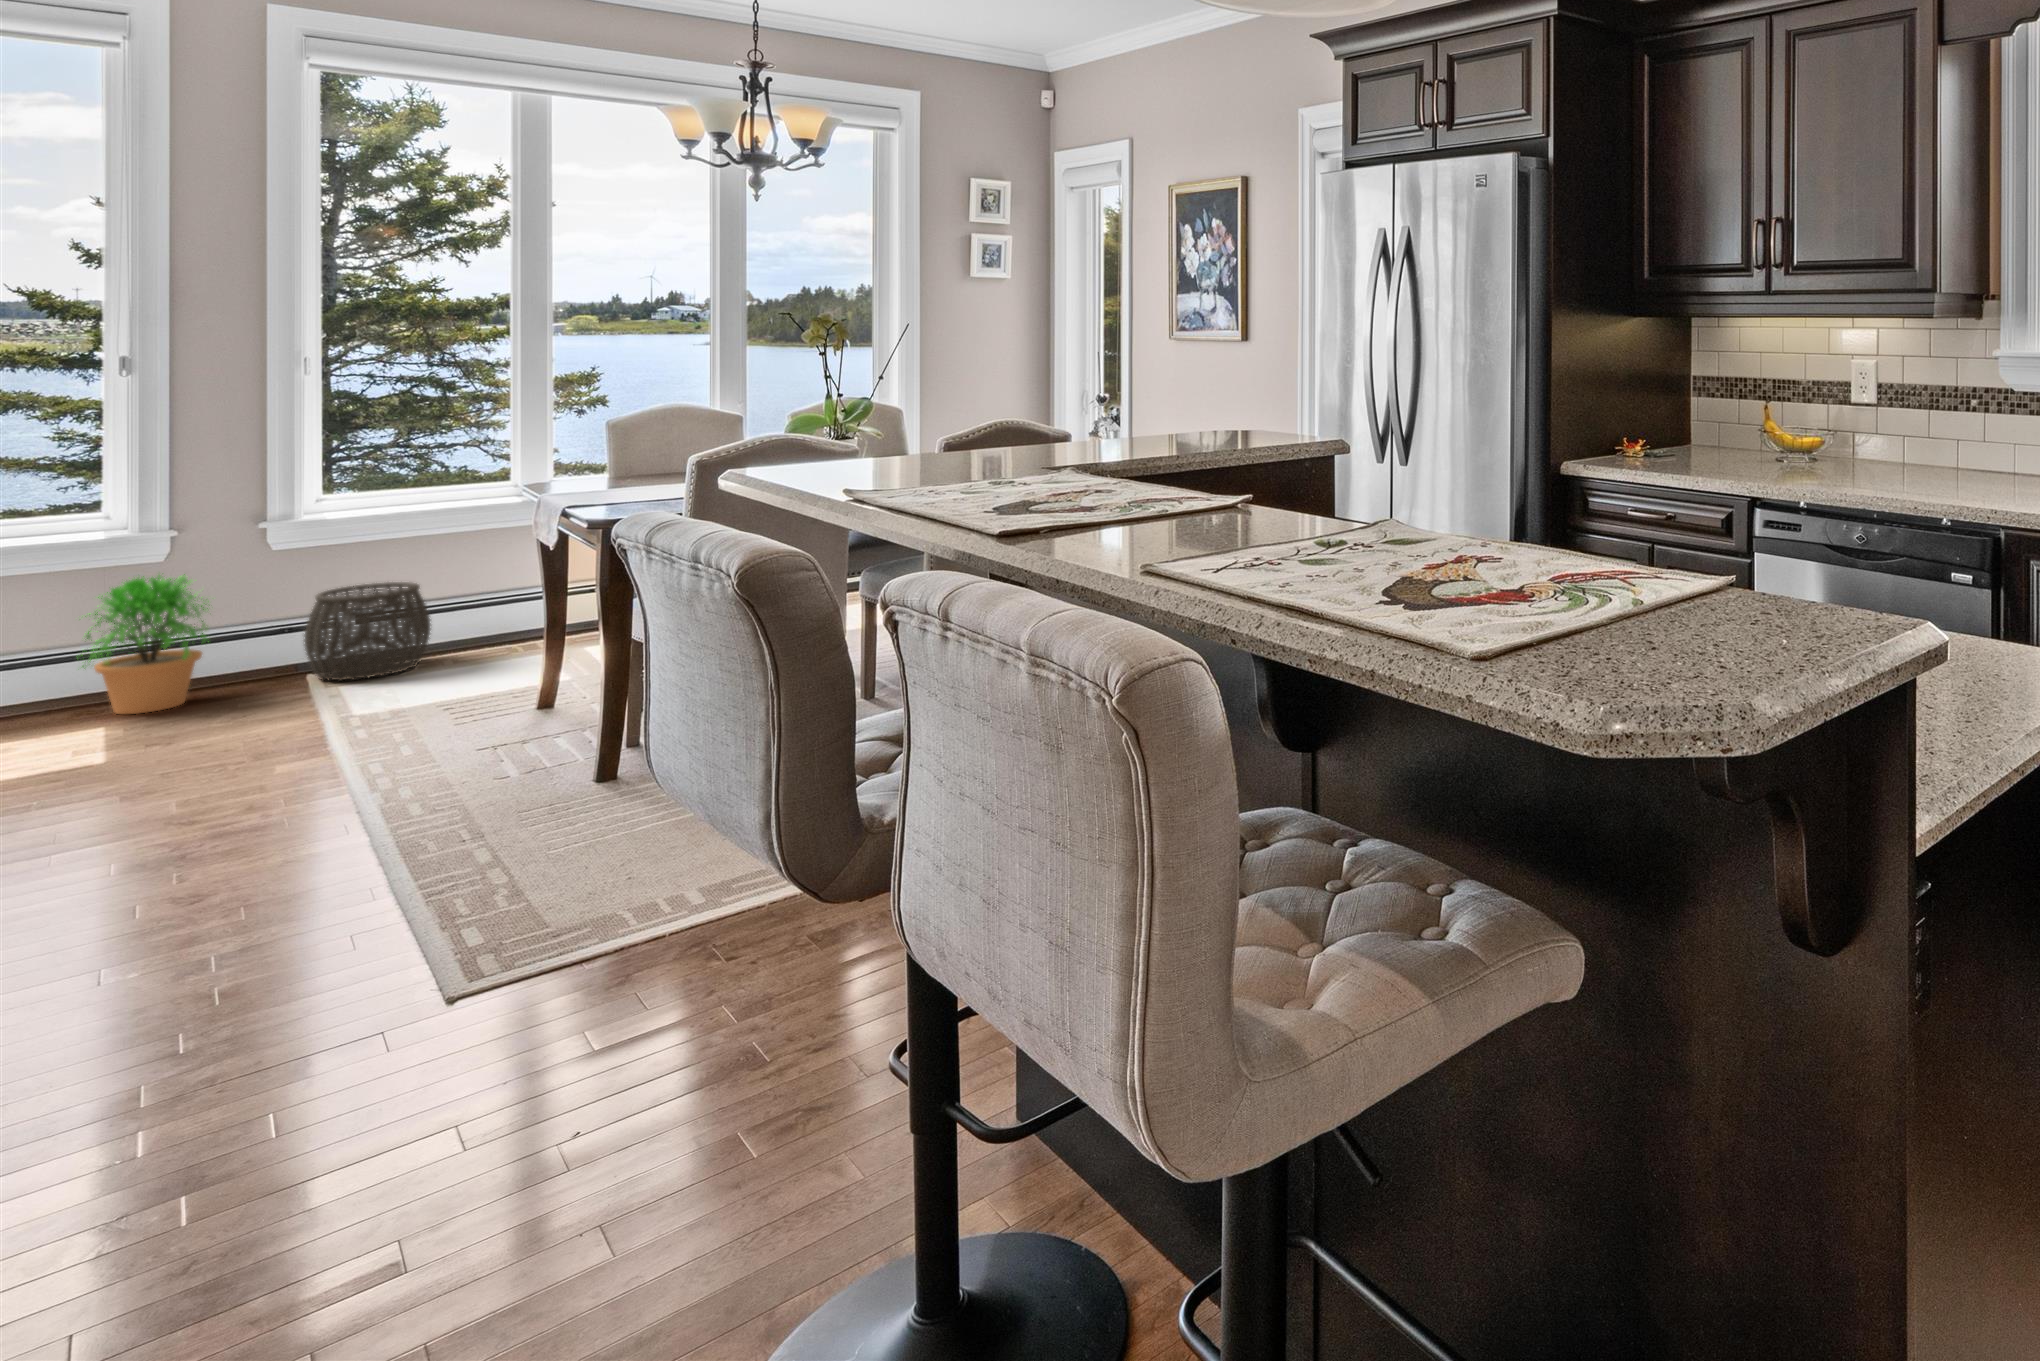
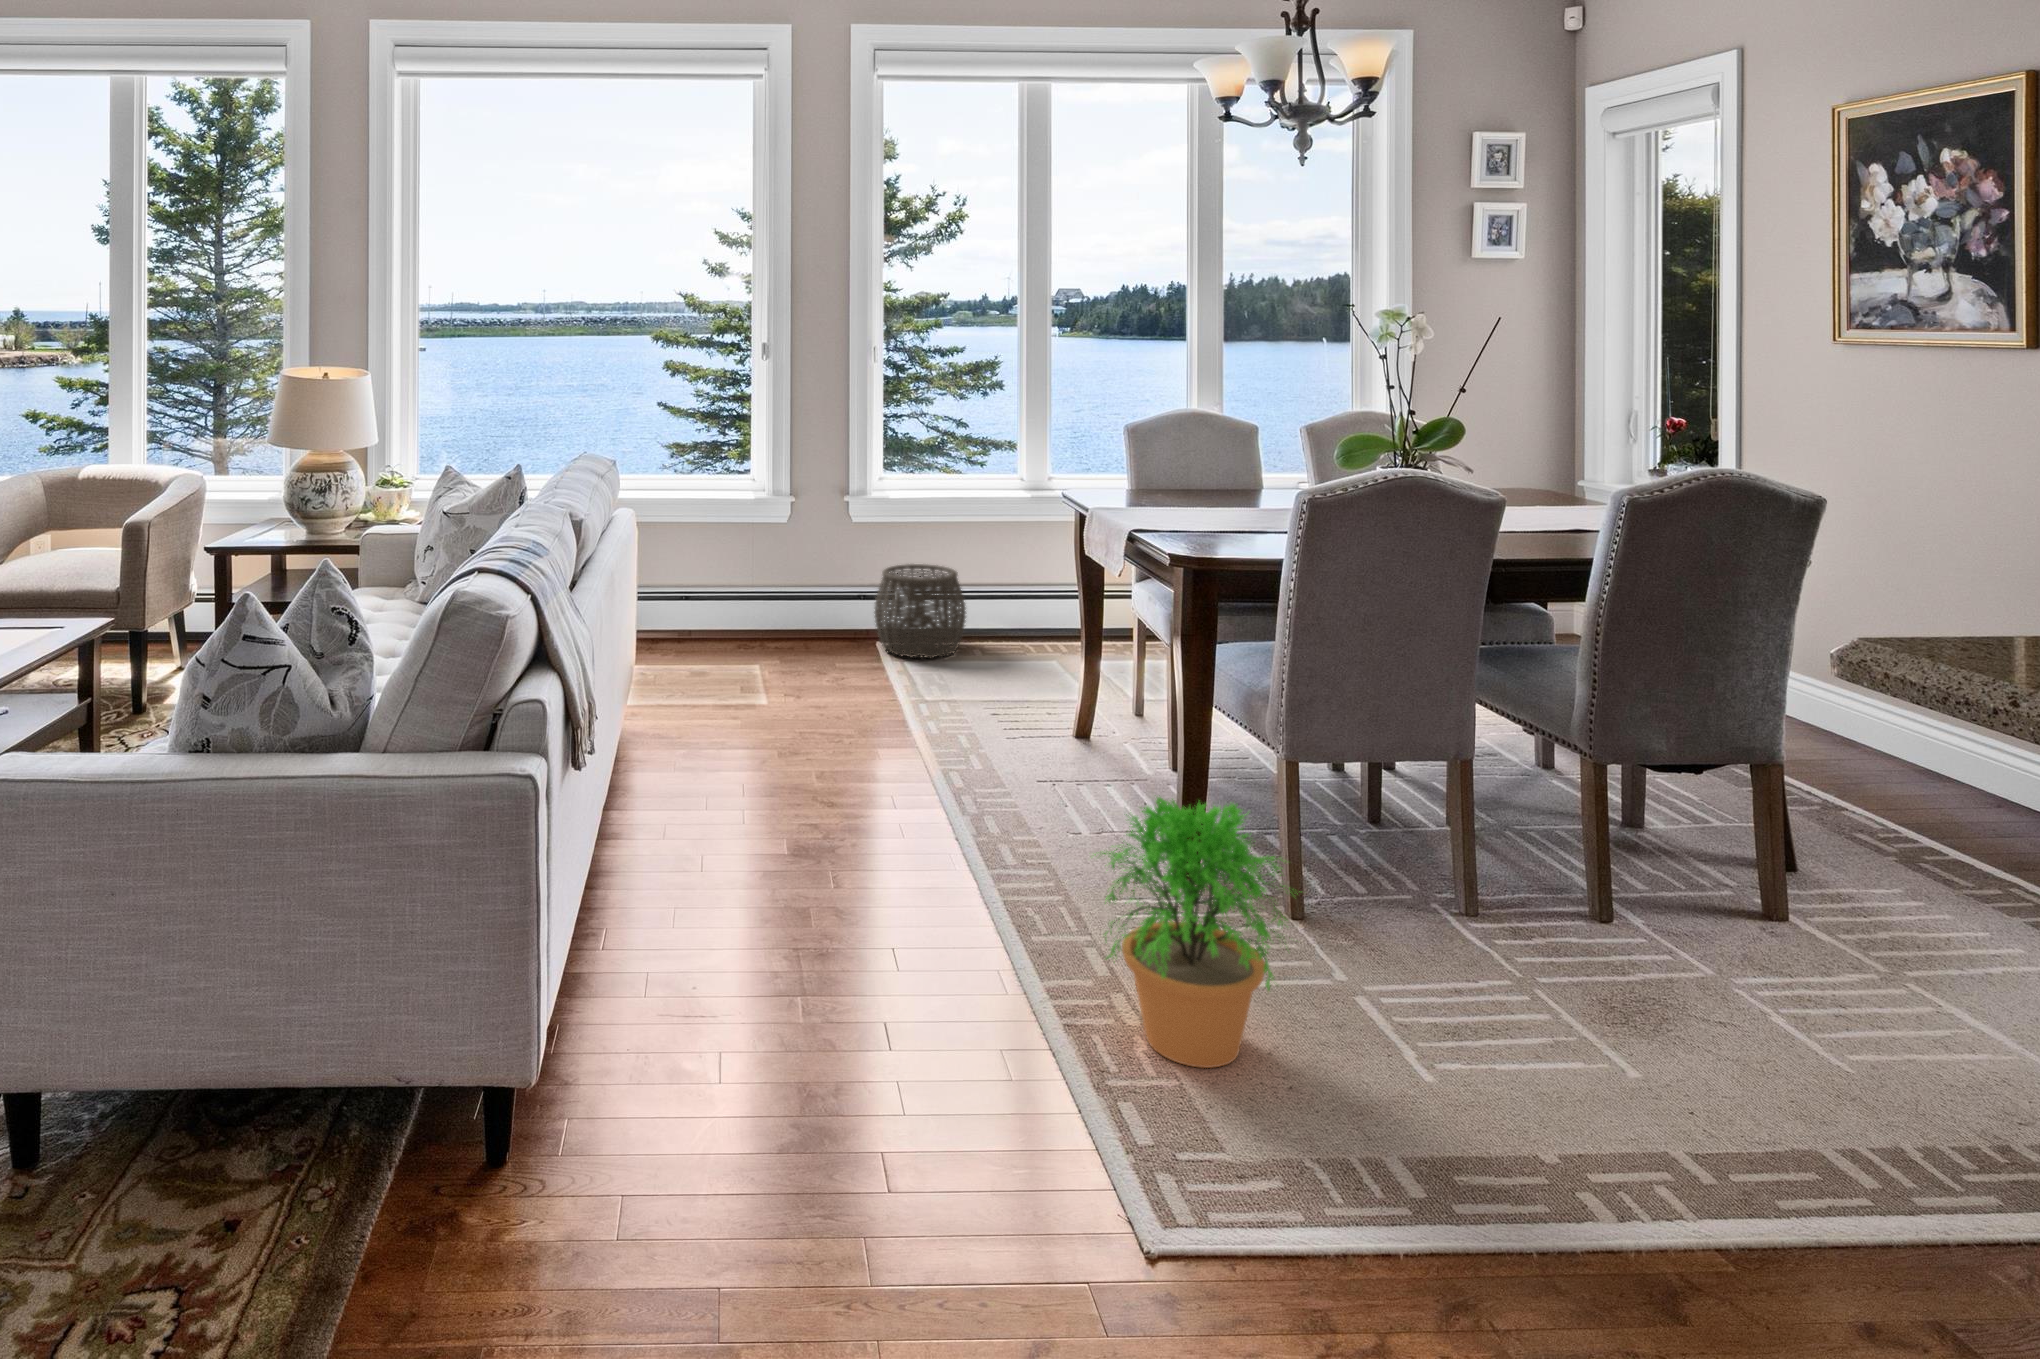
potted plant: present [81,574,210,714] -> present [1095,797,1291,1068]

